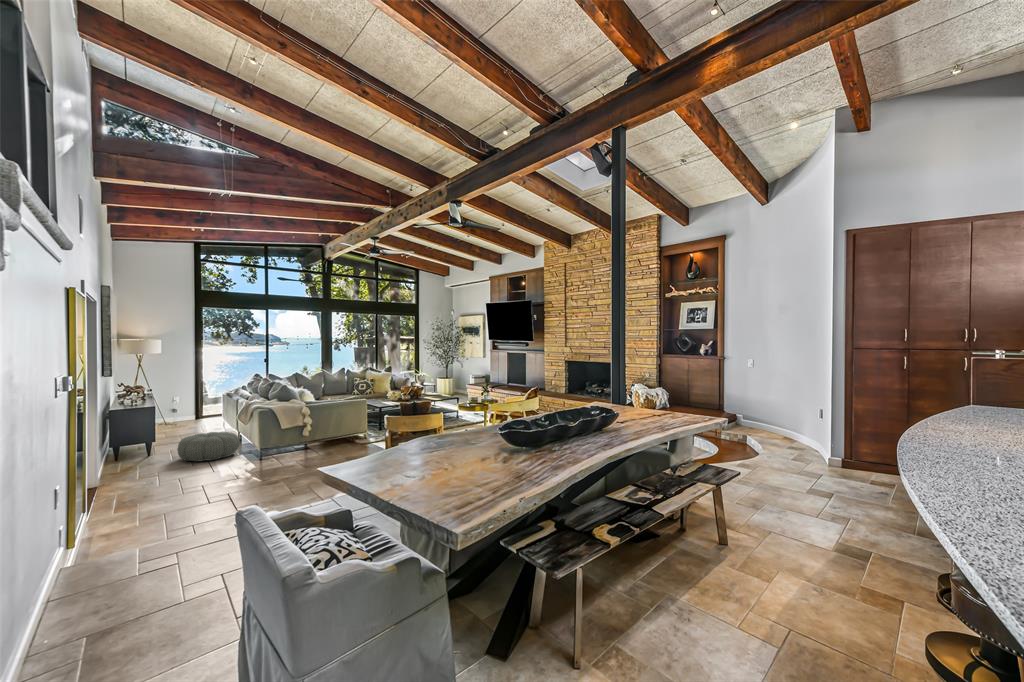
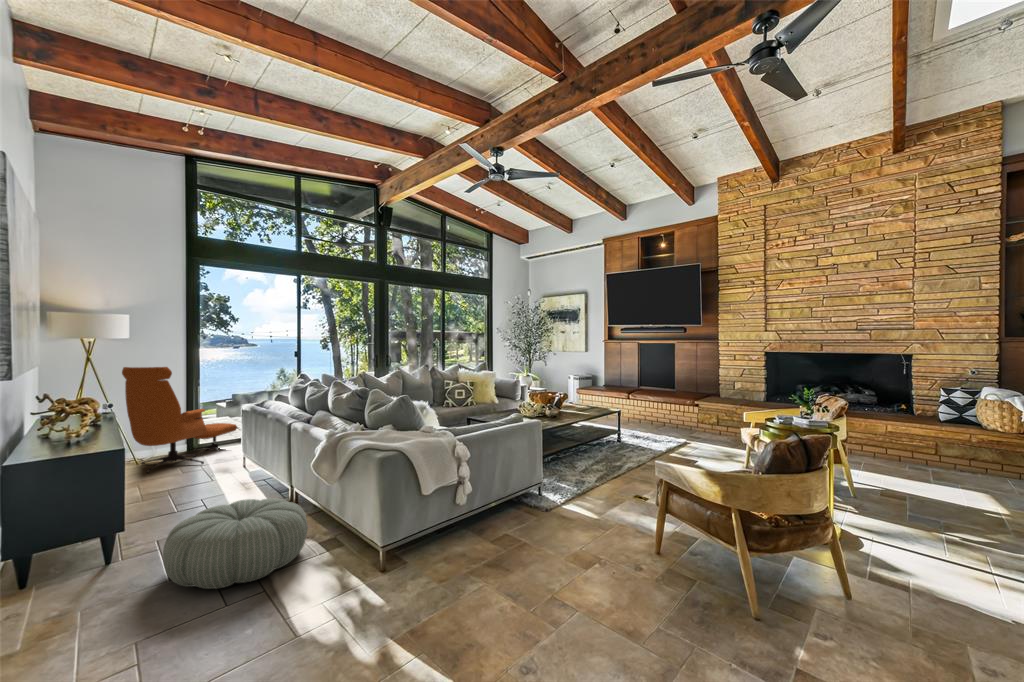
lounge chair: none [158,370,225,429] -> present [122,367,237,473]

